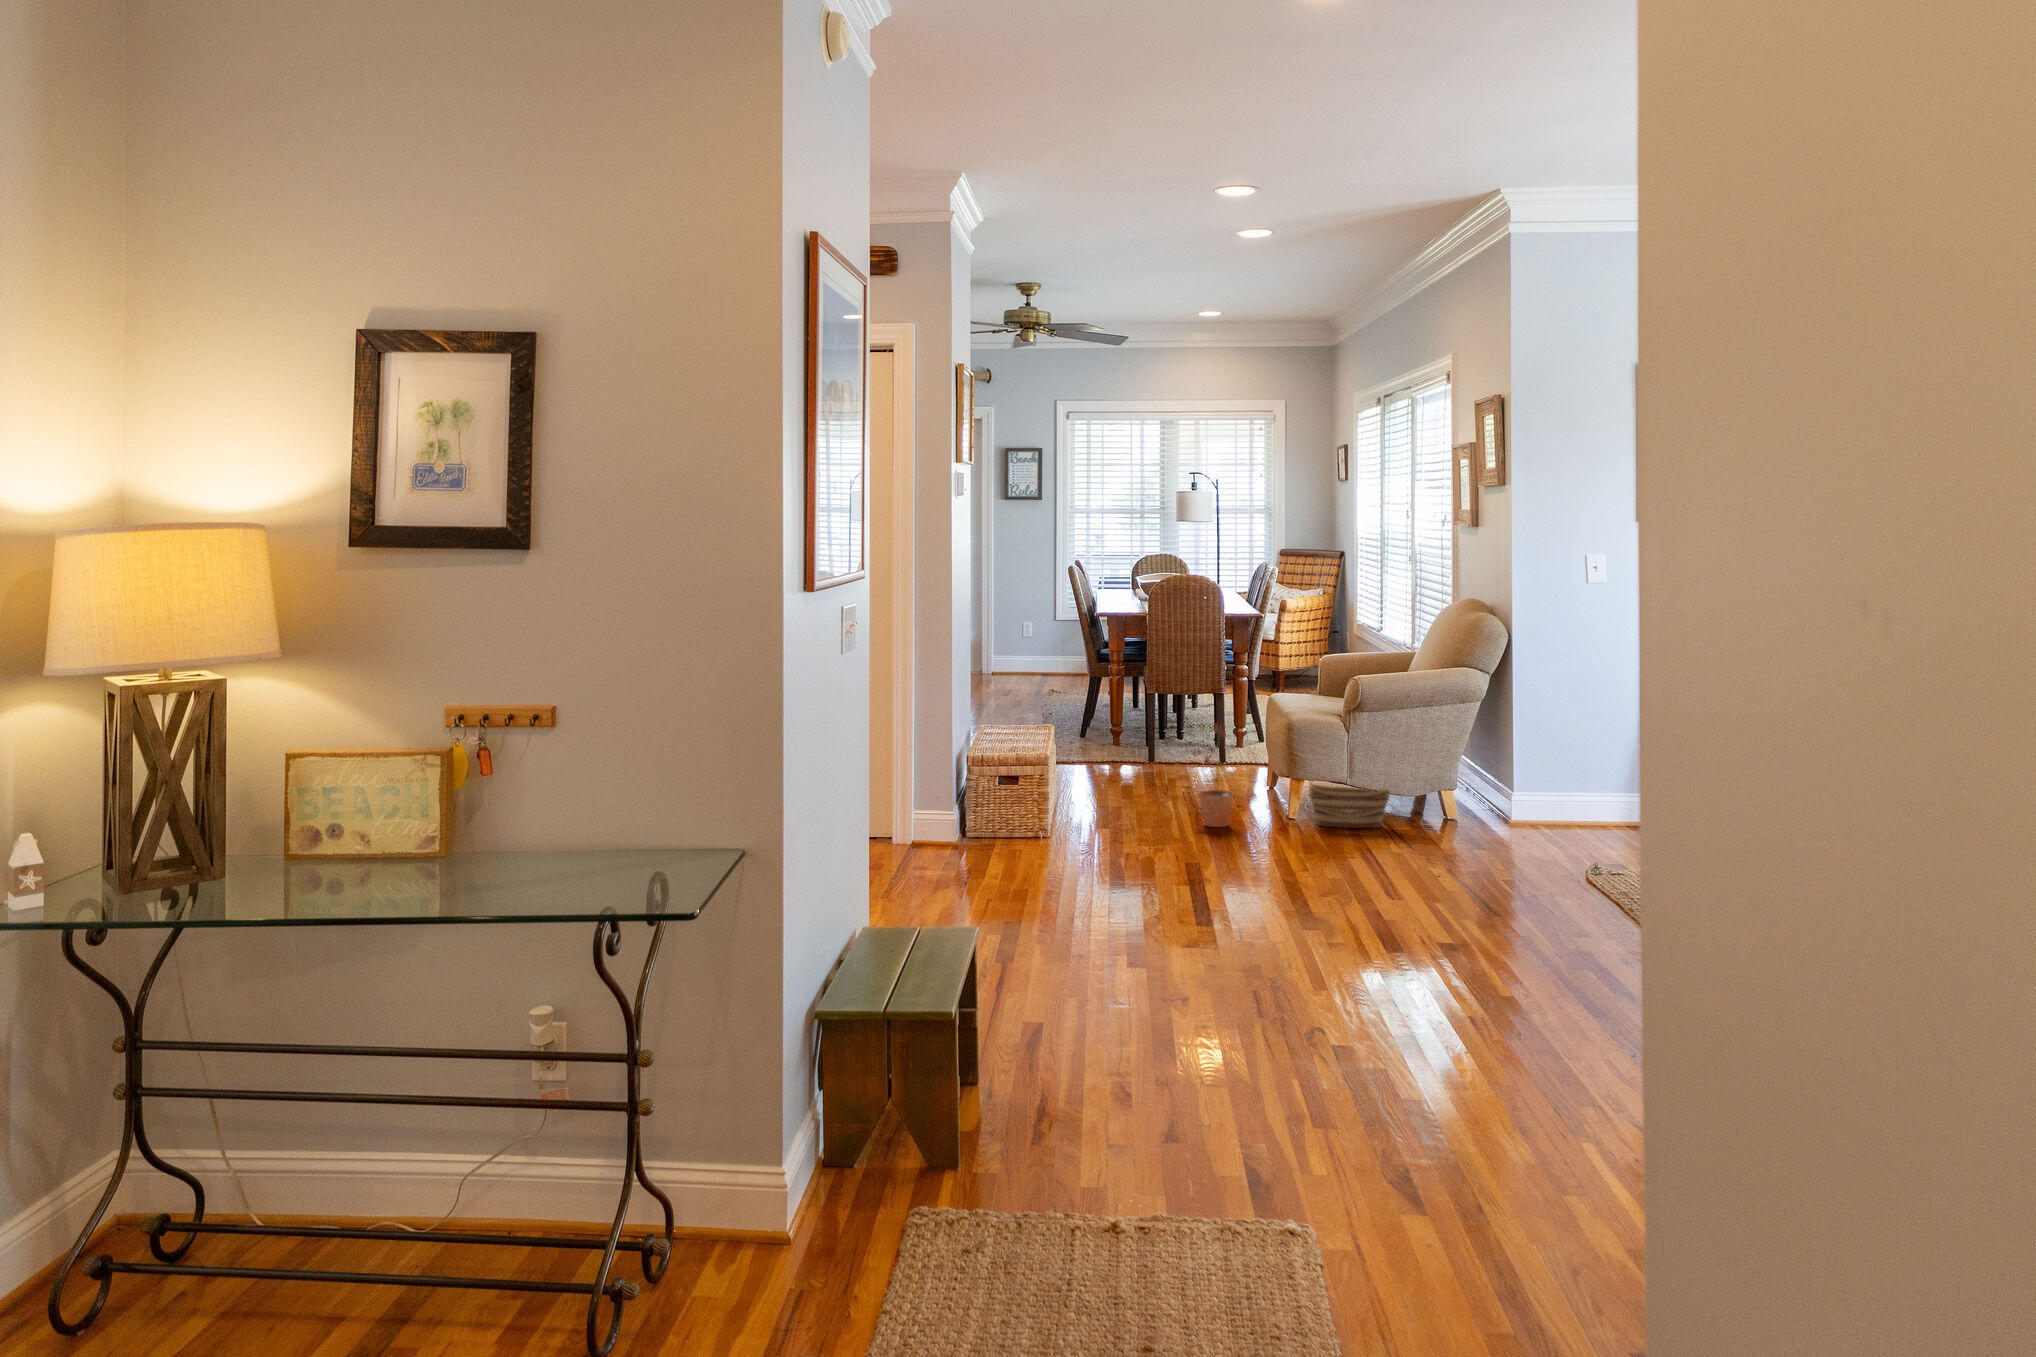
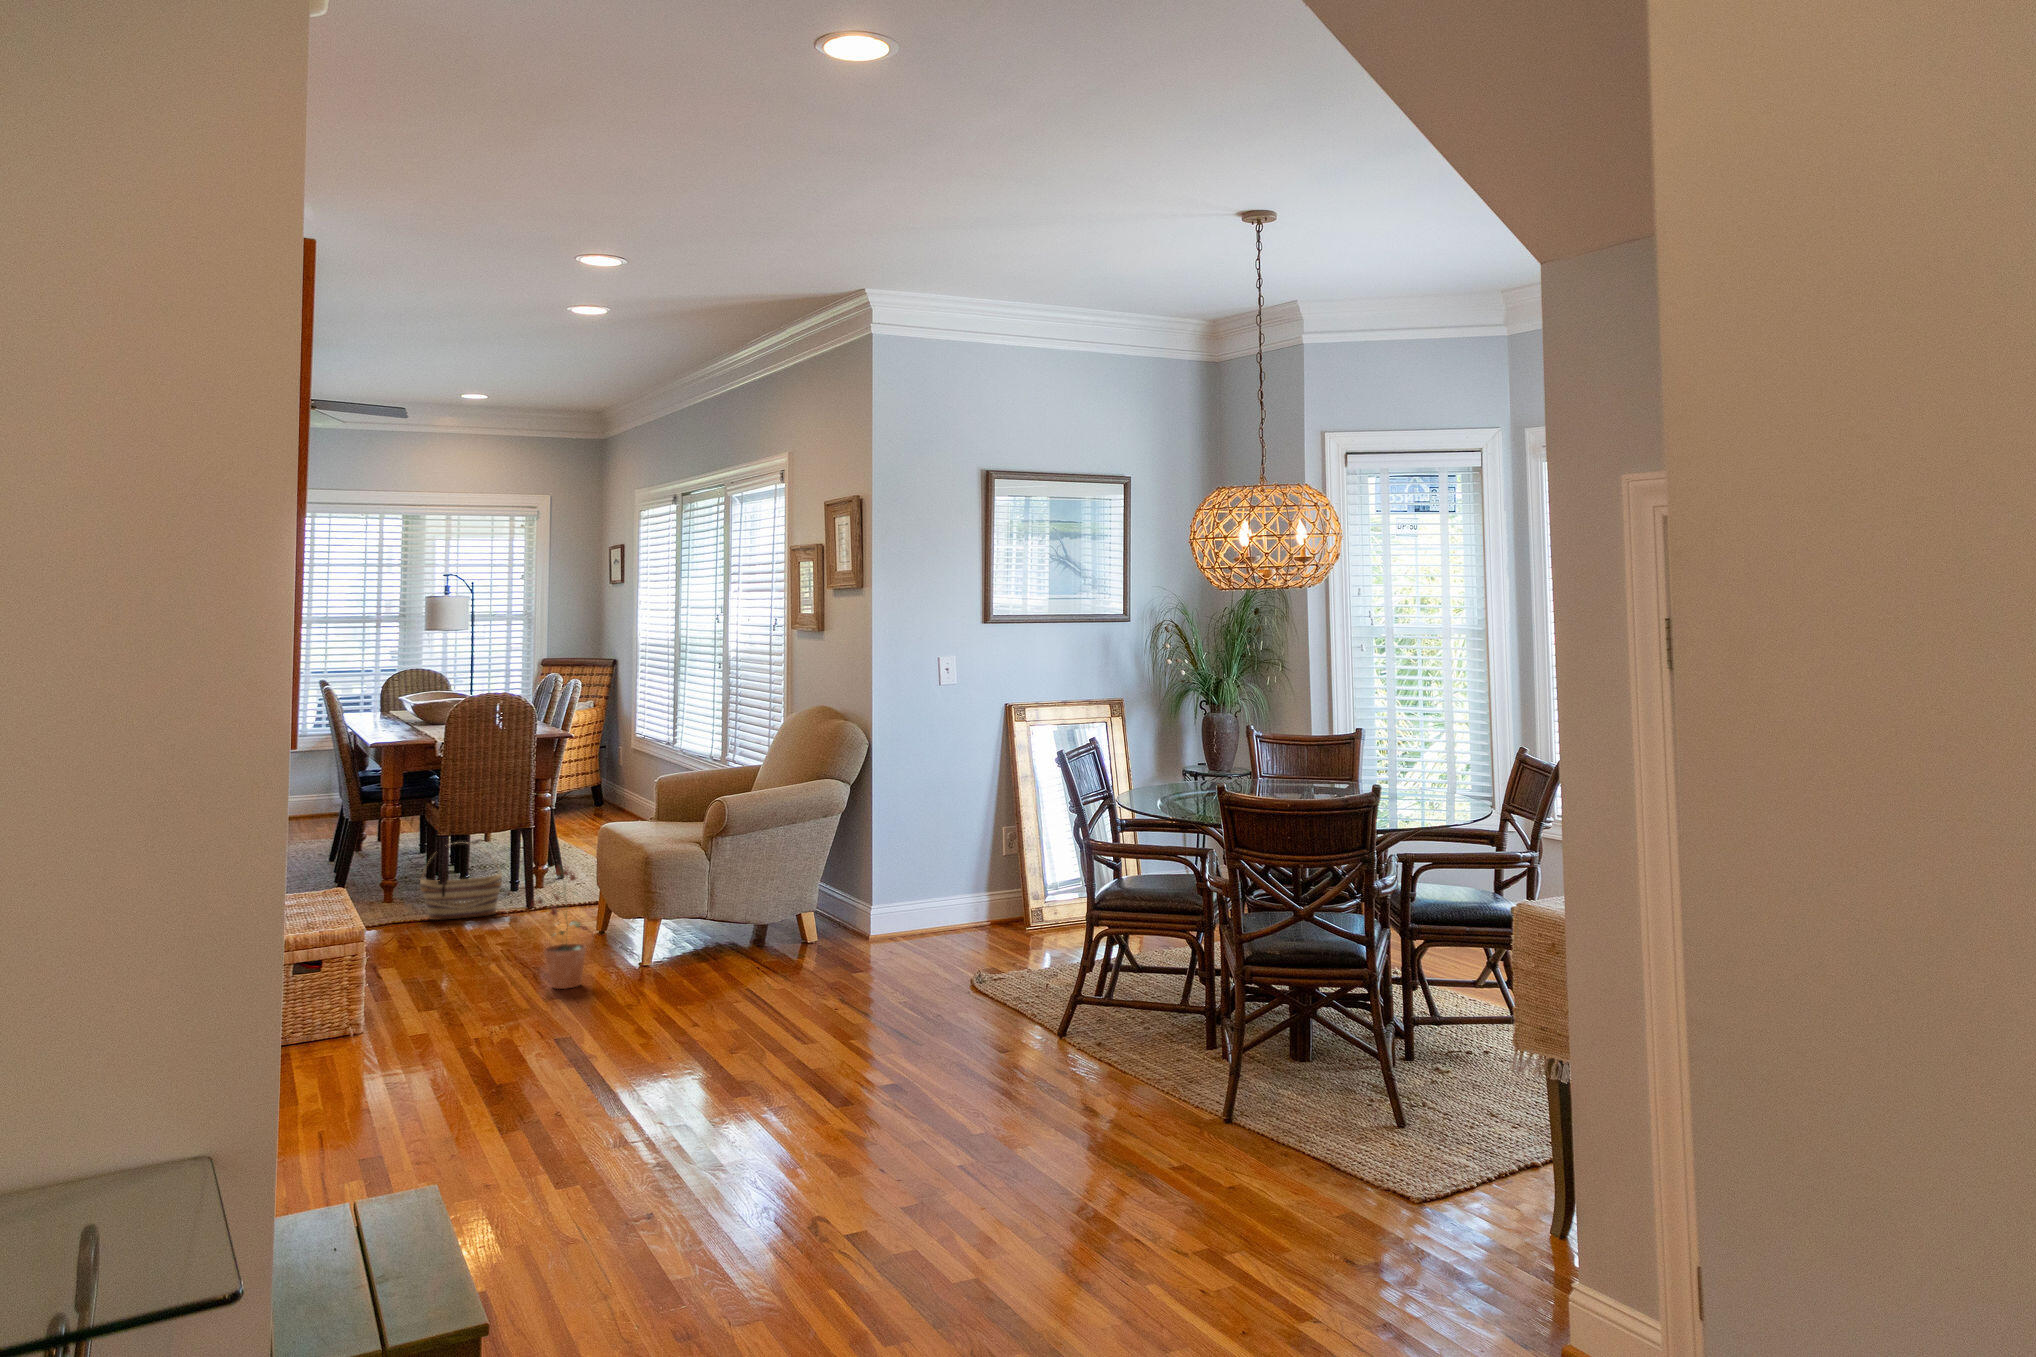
basket: present [1309,783,1390,828] -> present [420,856,502,920]

